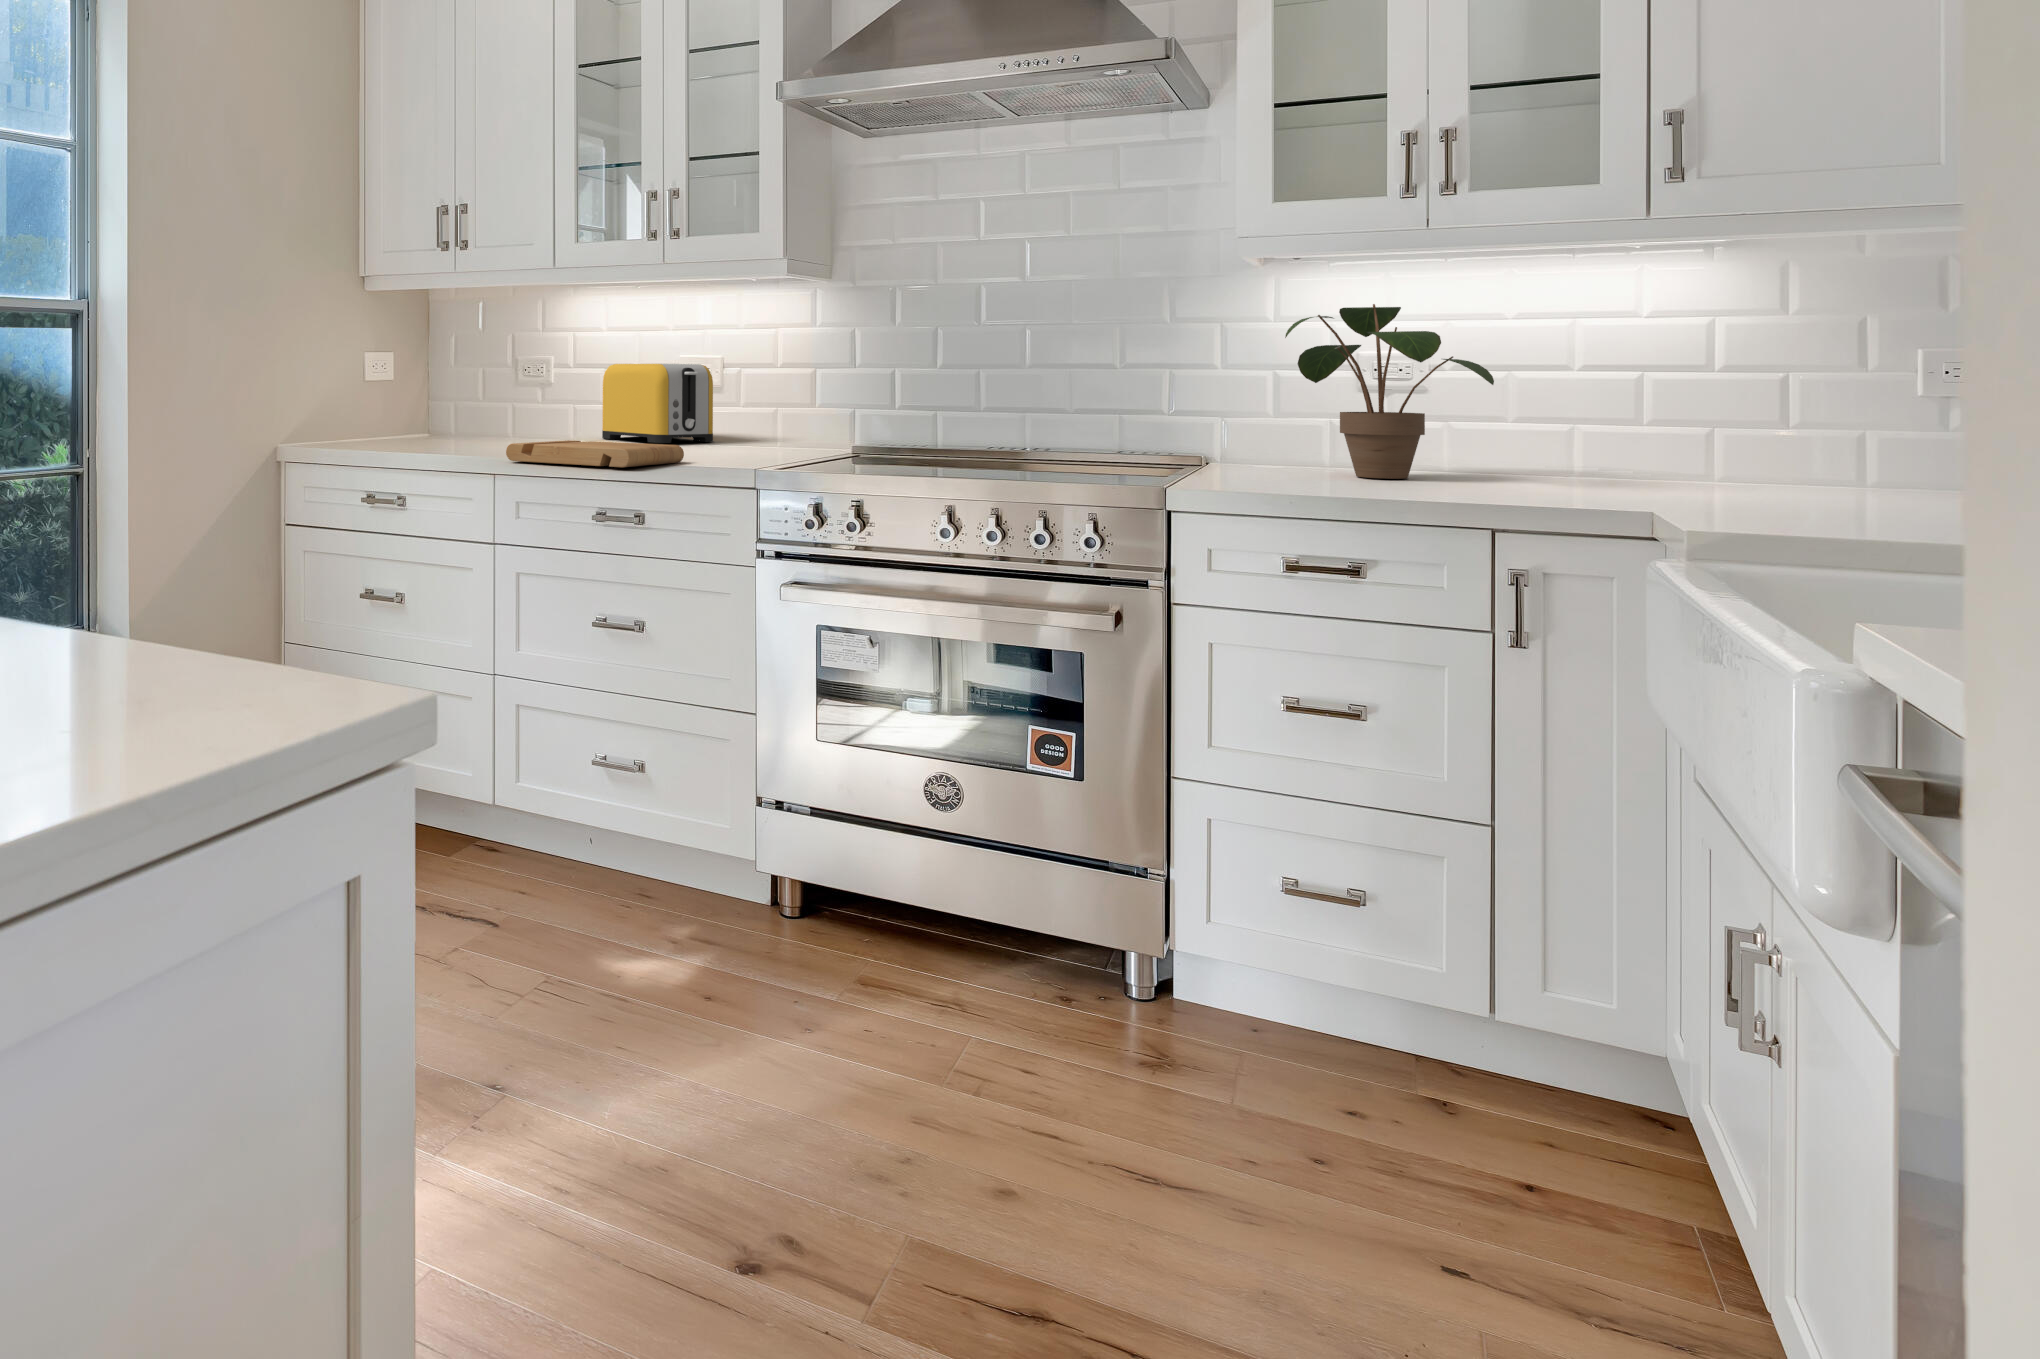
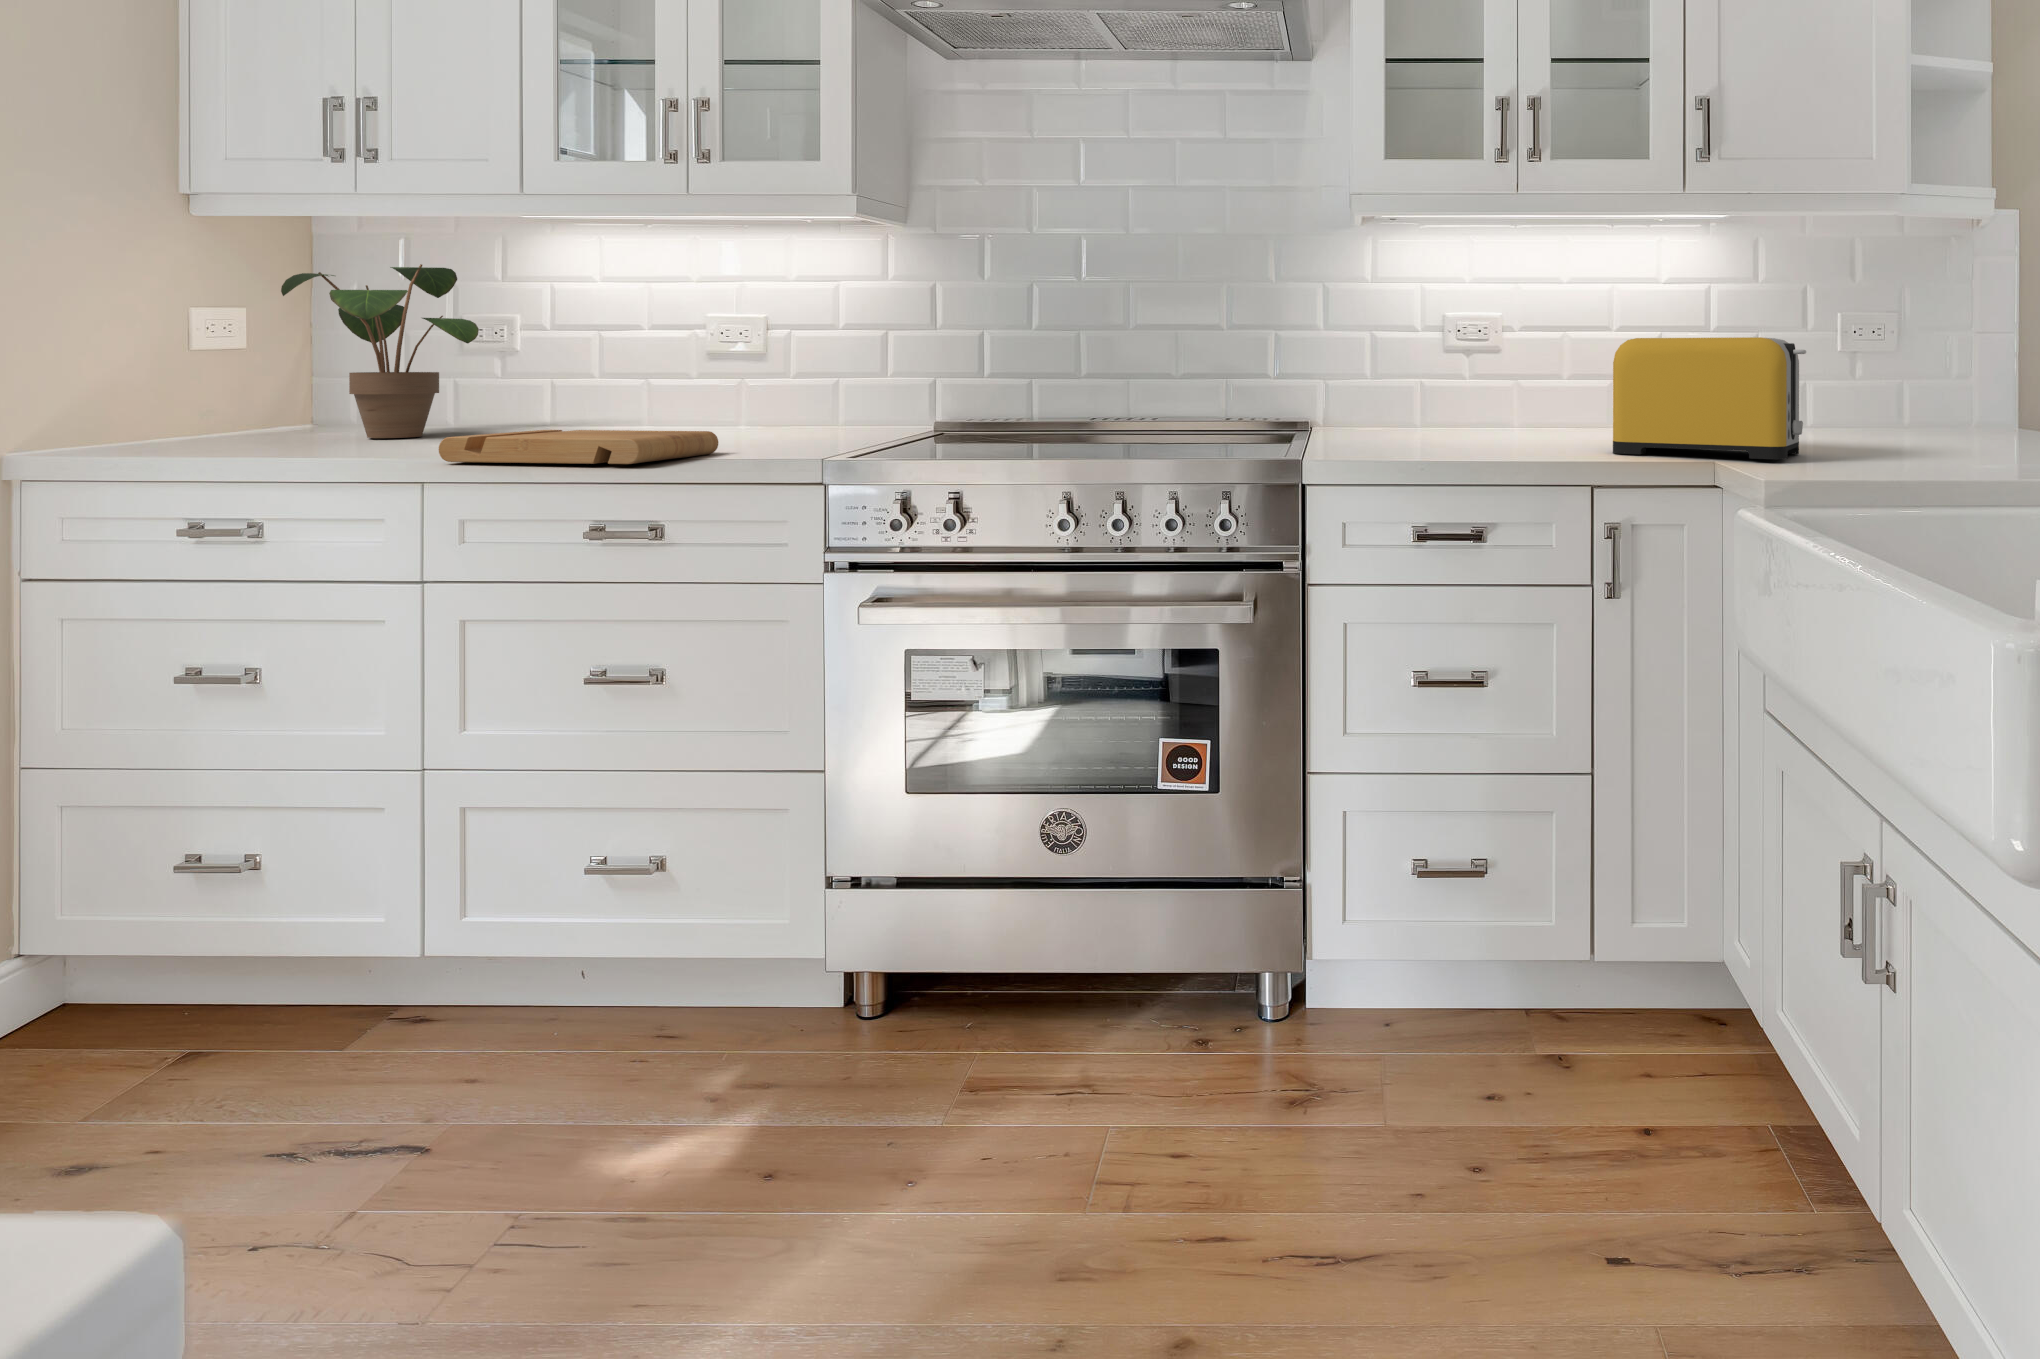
potted plant: present [1285,304,1494,479] -> present [281,264,479,438]
toaster: present [602,364,713,443] -> present [1613,337,1806,459]

